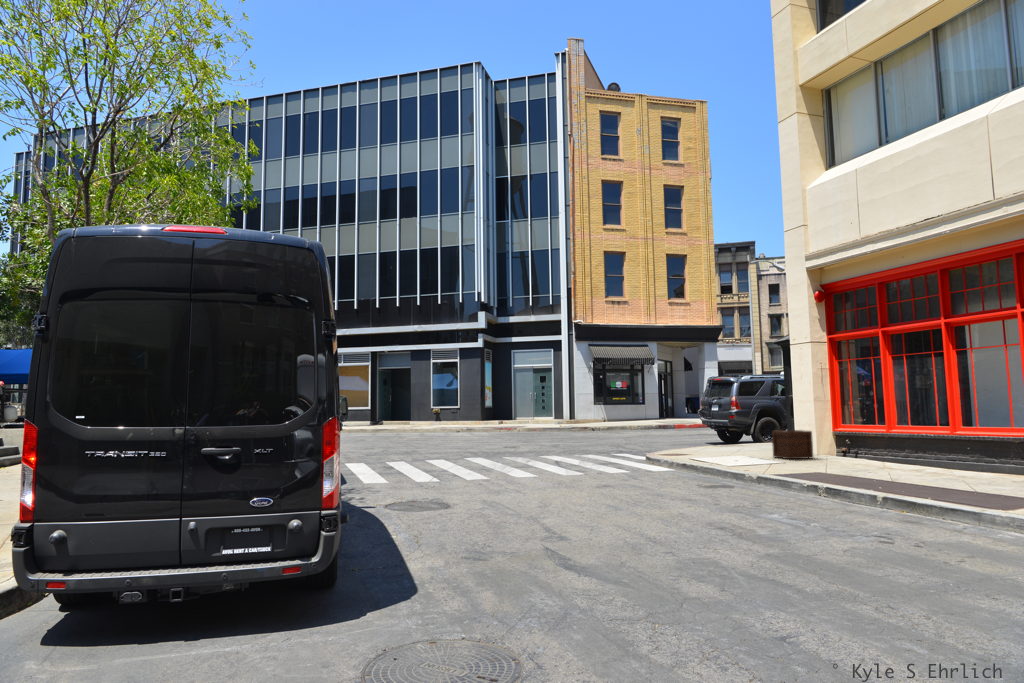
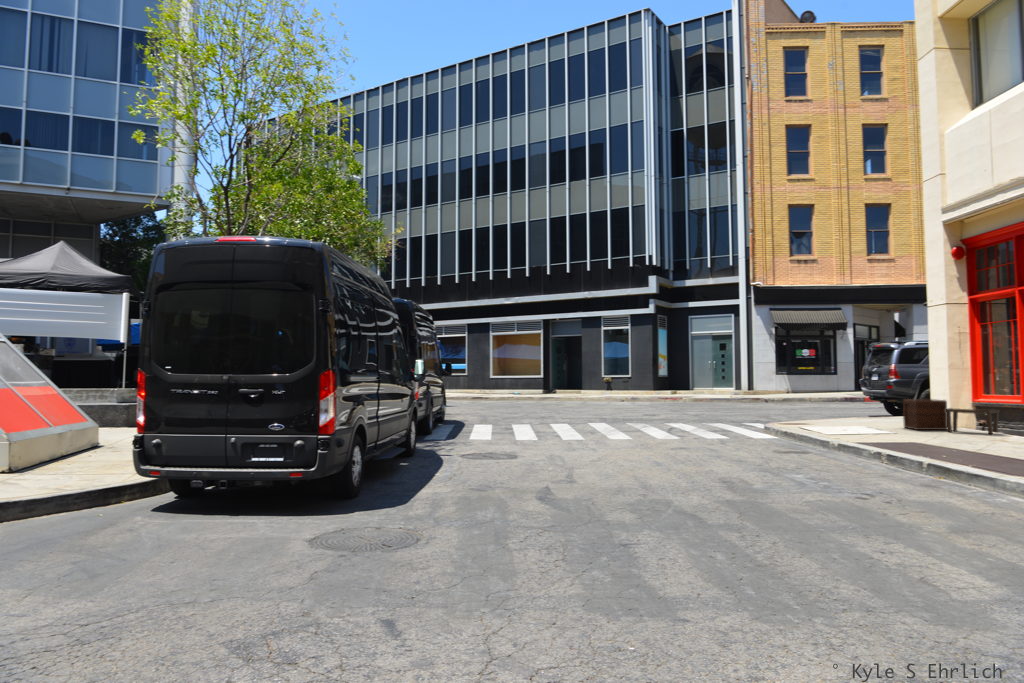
bench: none [816,439,861,462] -> present [946,408,999,434]

